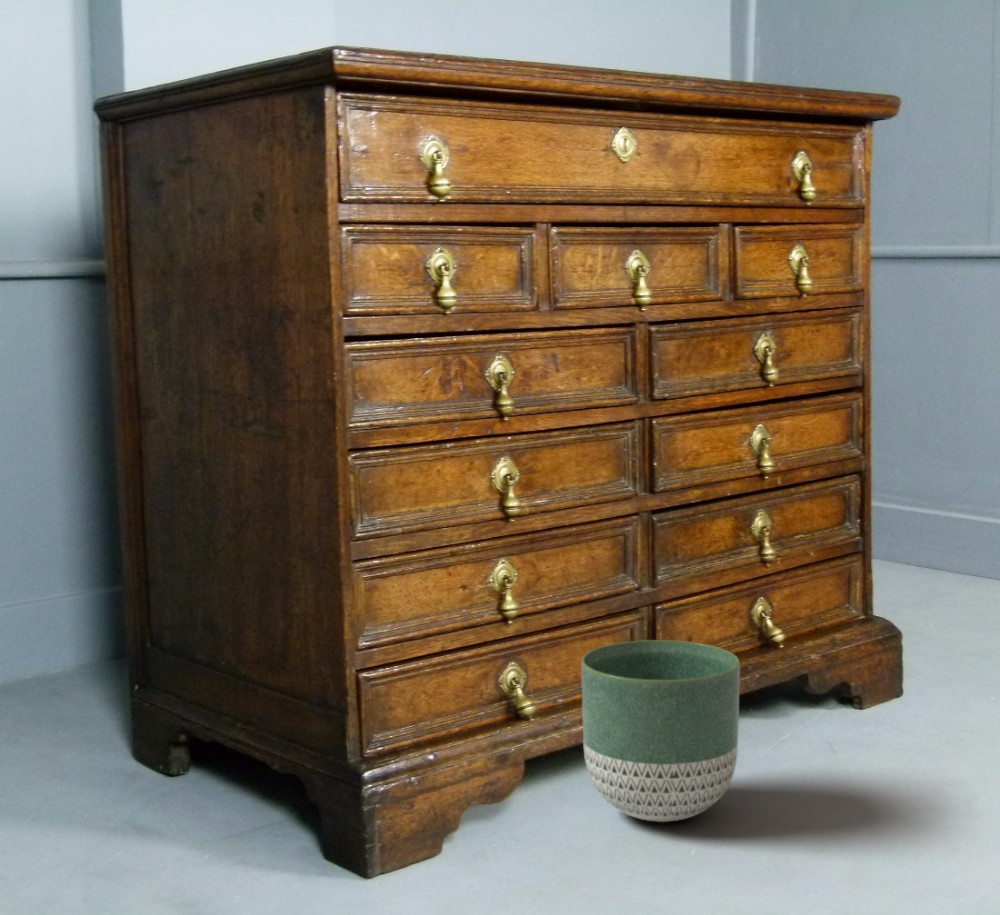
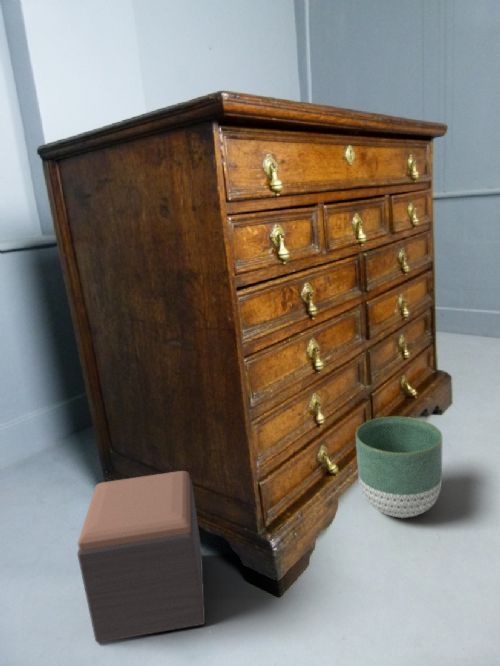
footstool: none [44,654,269,891] -> present [77,471,205,643]

